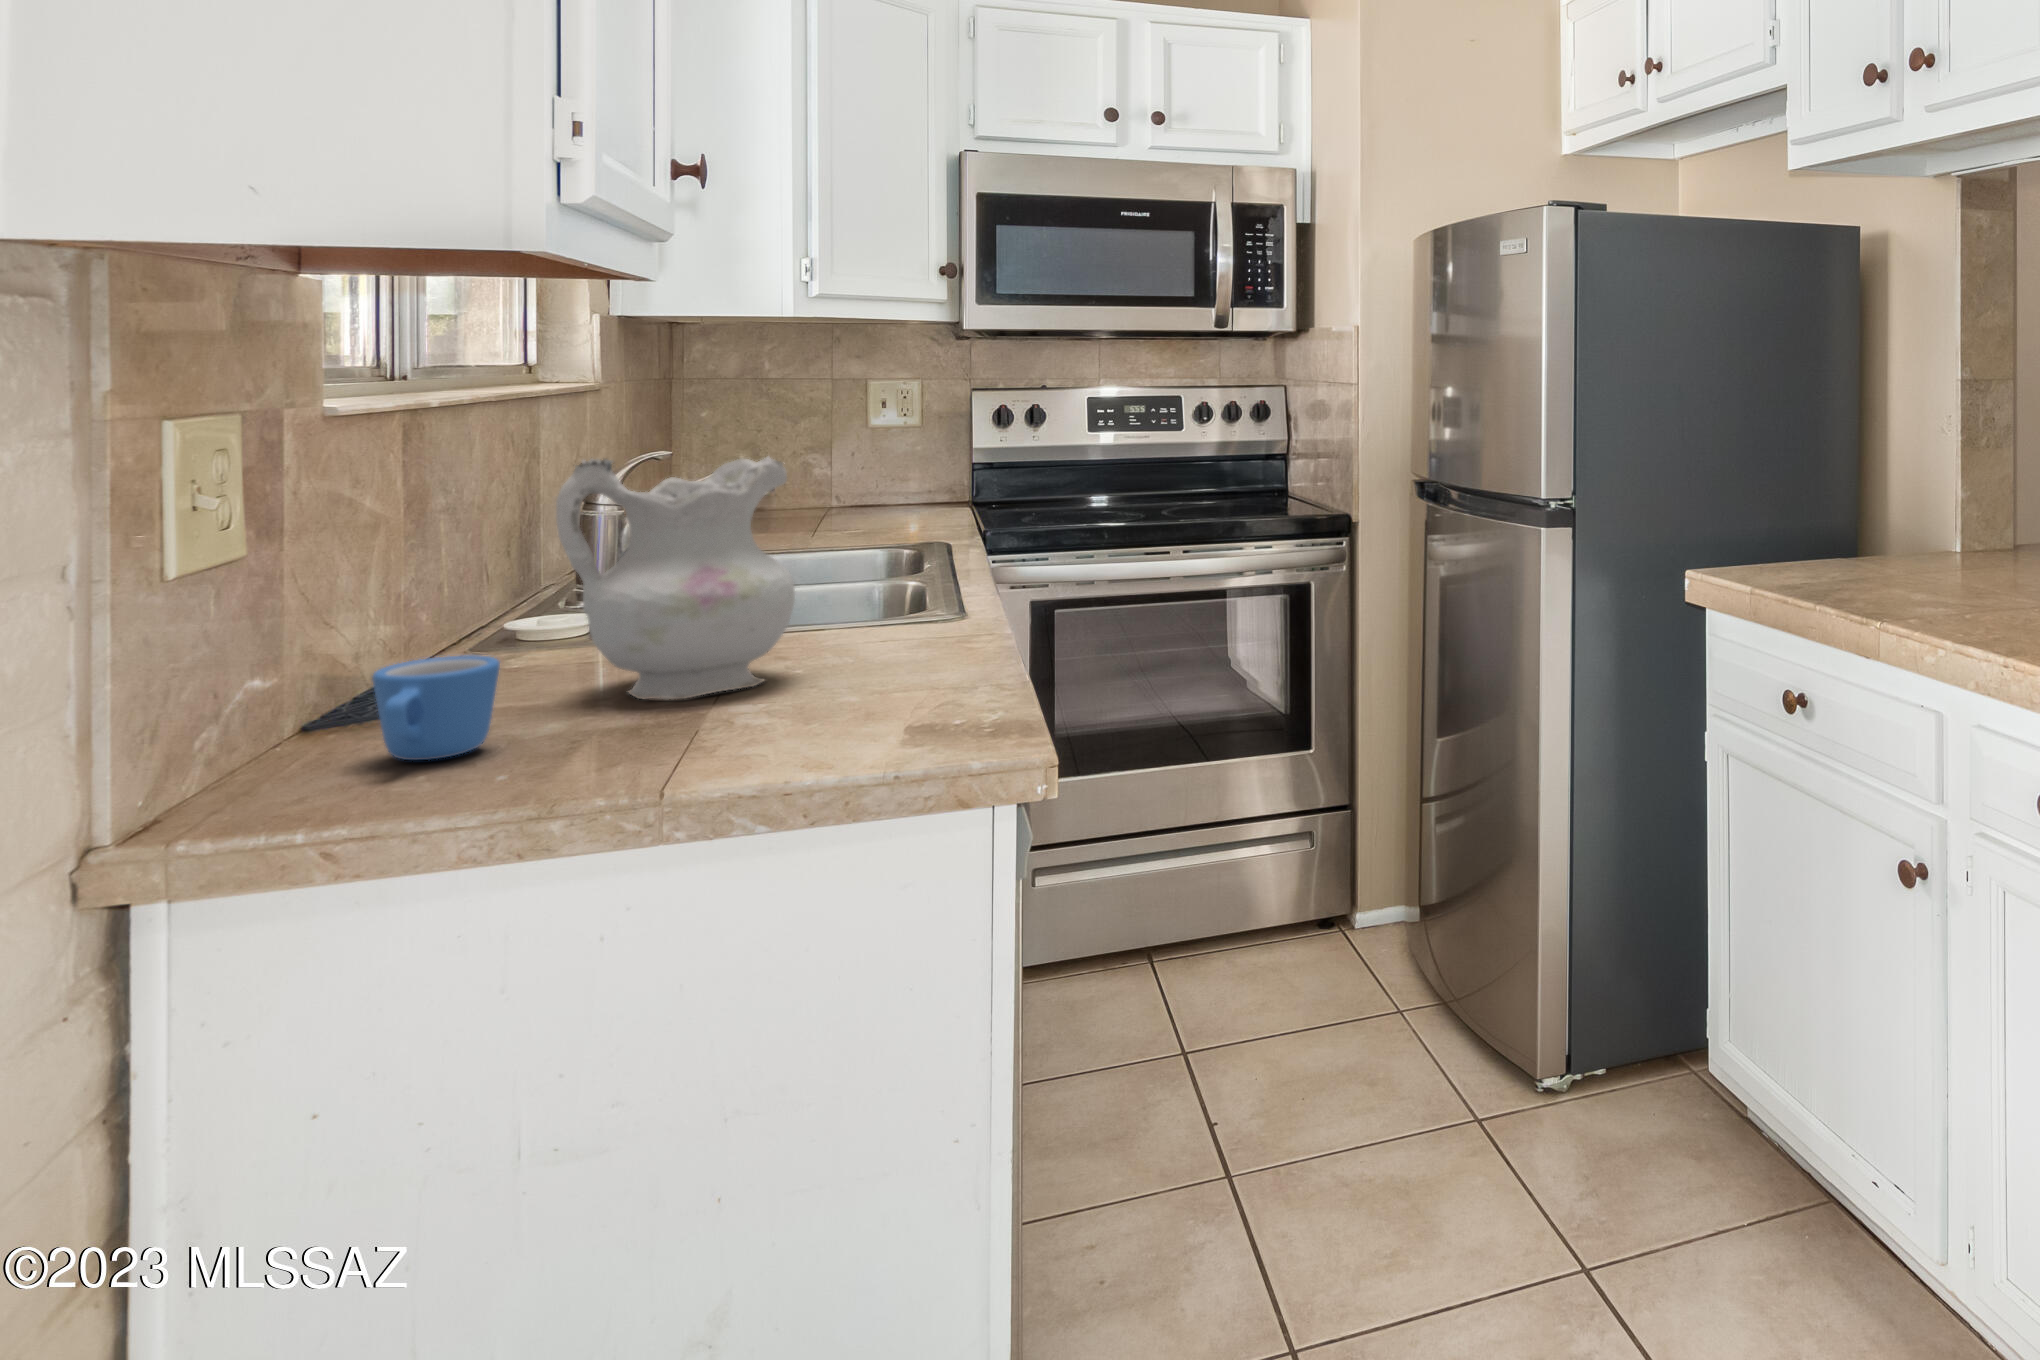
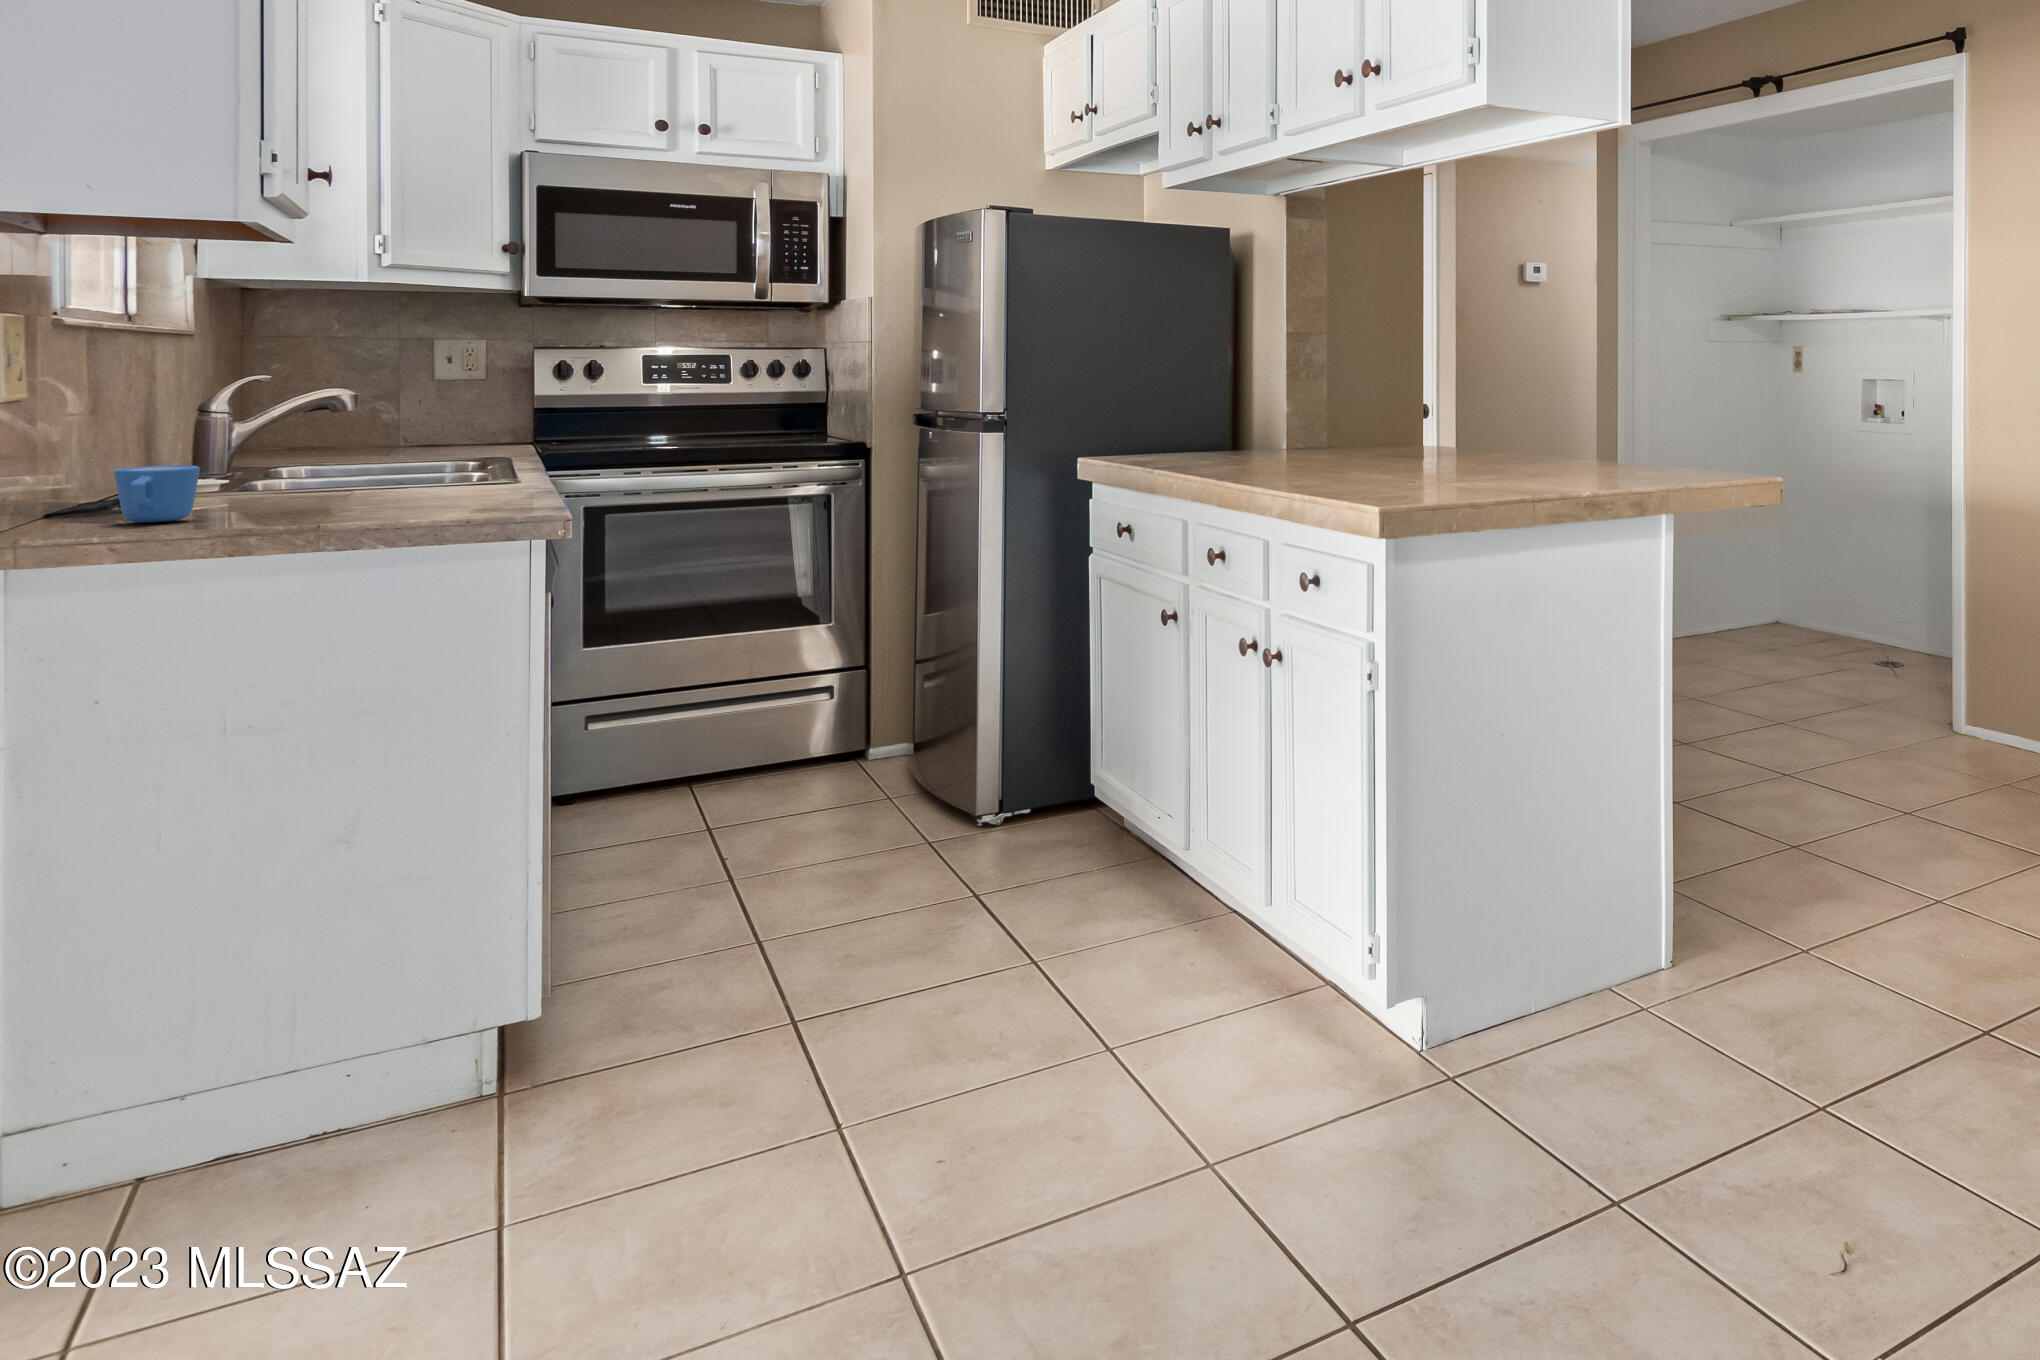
ceramic pitcher: present [556,456,795,699] -> none [225,352,397,507]

